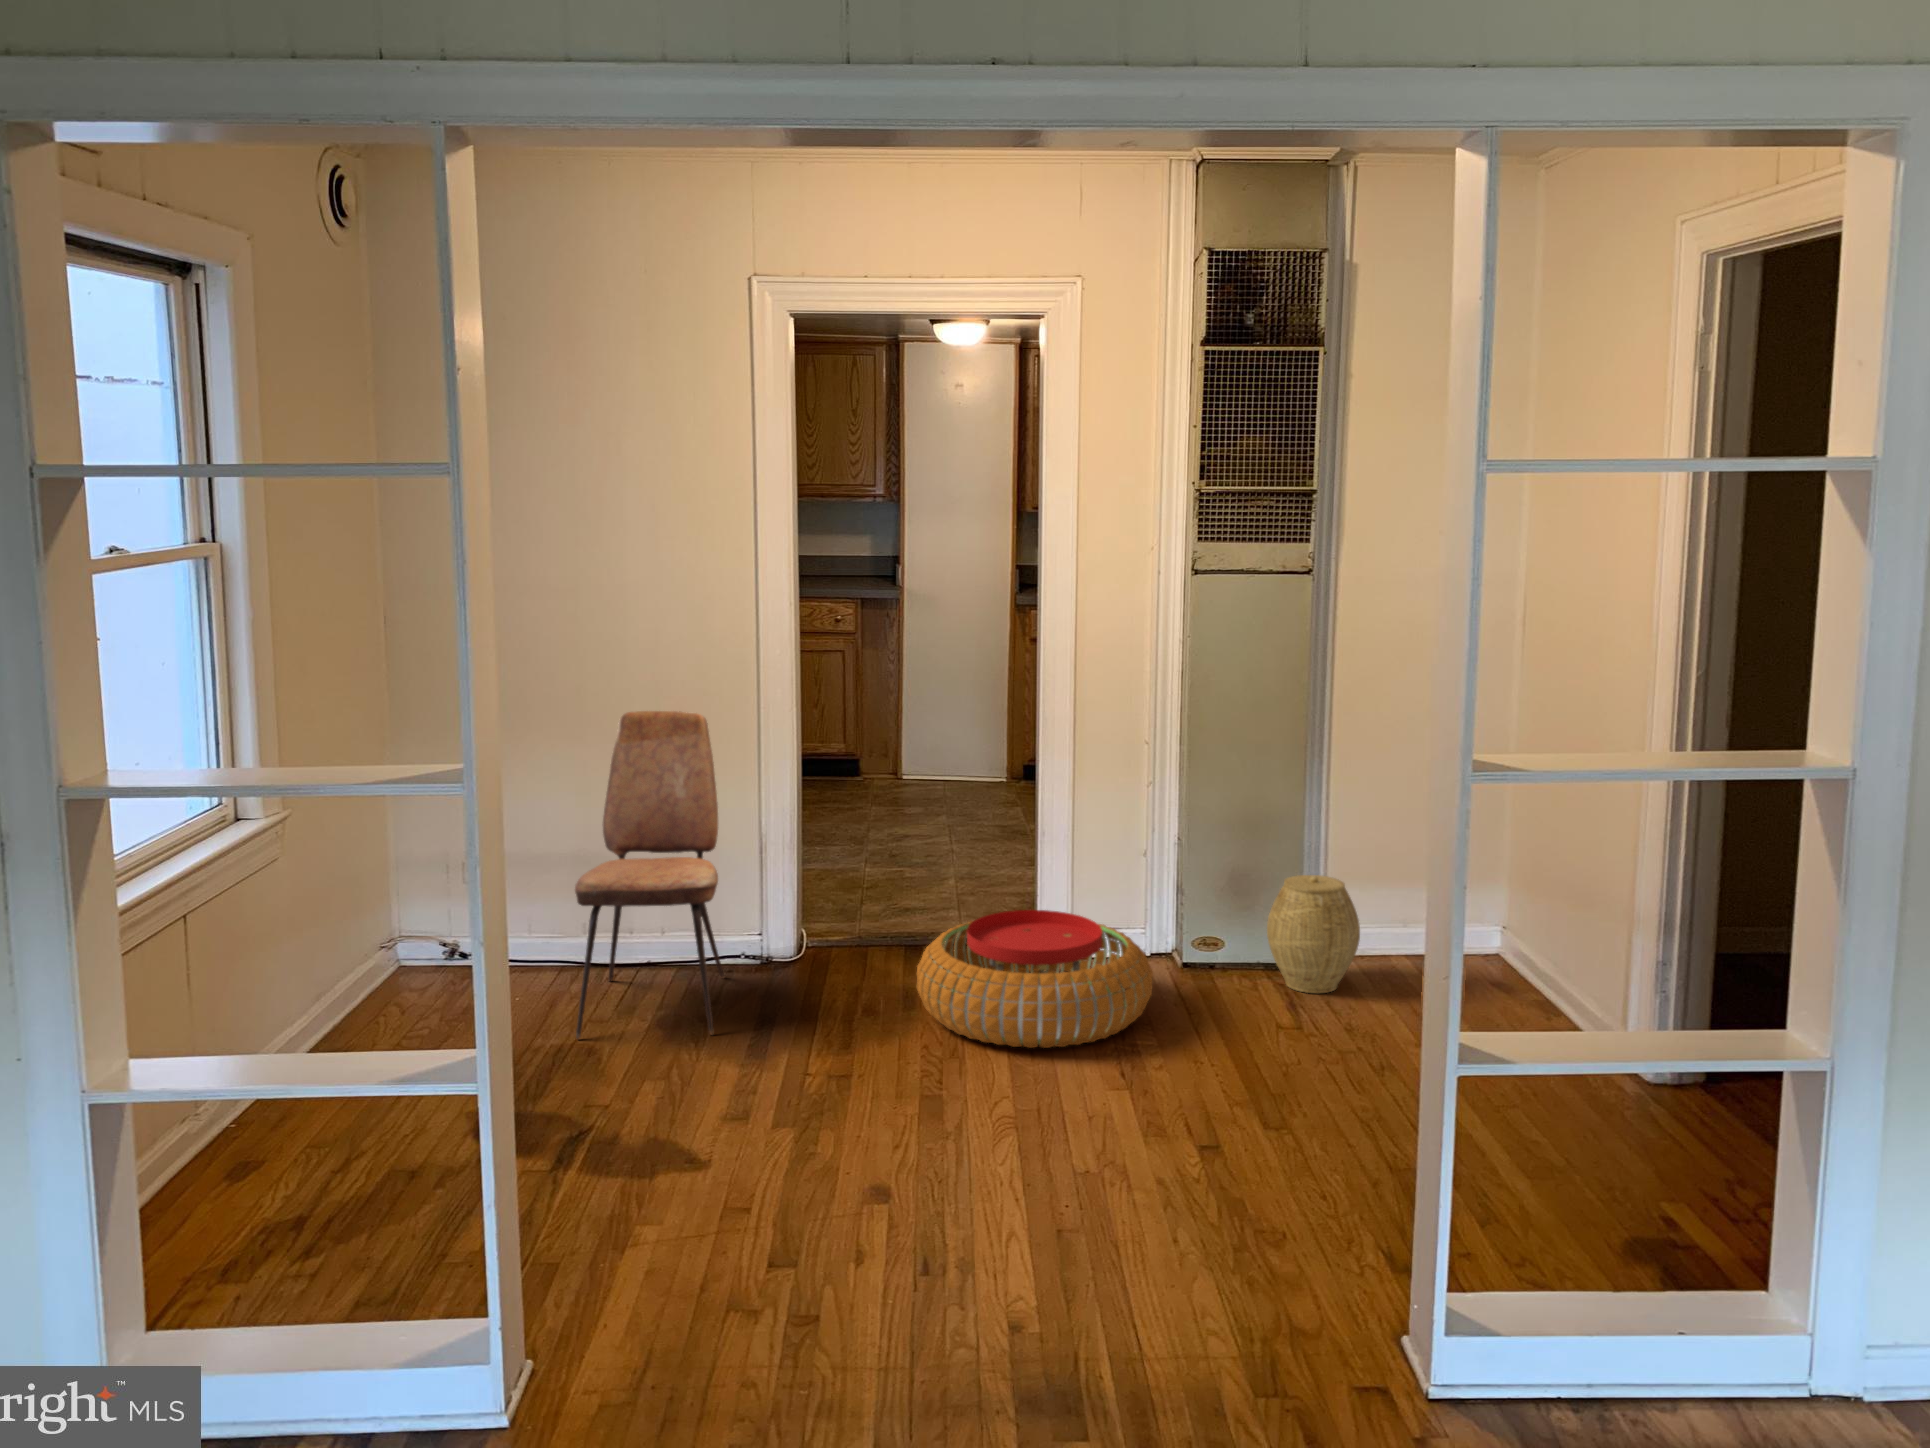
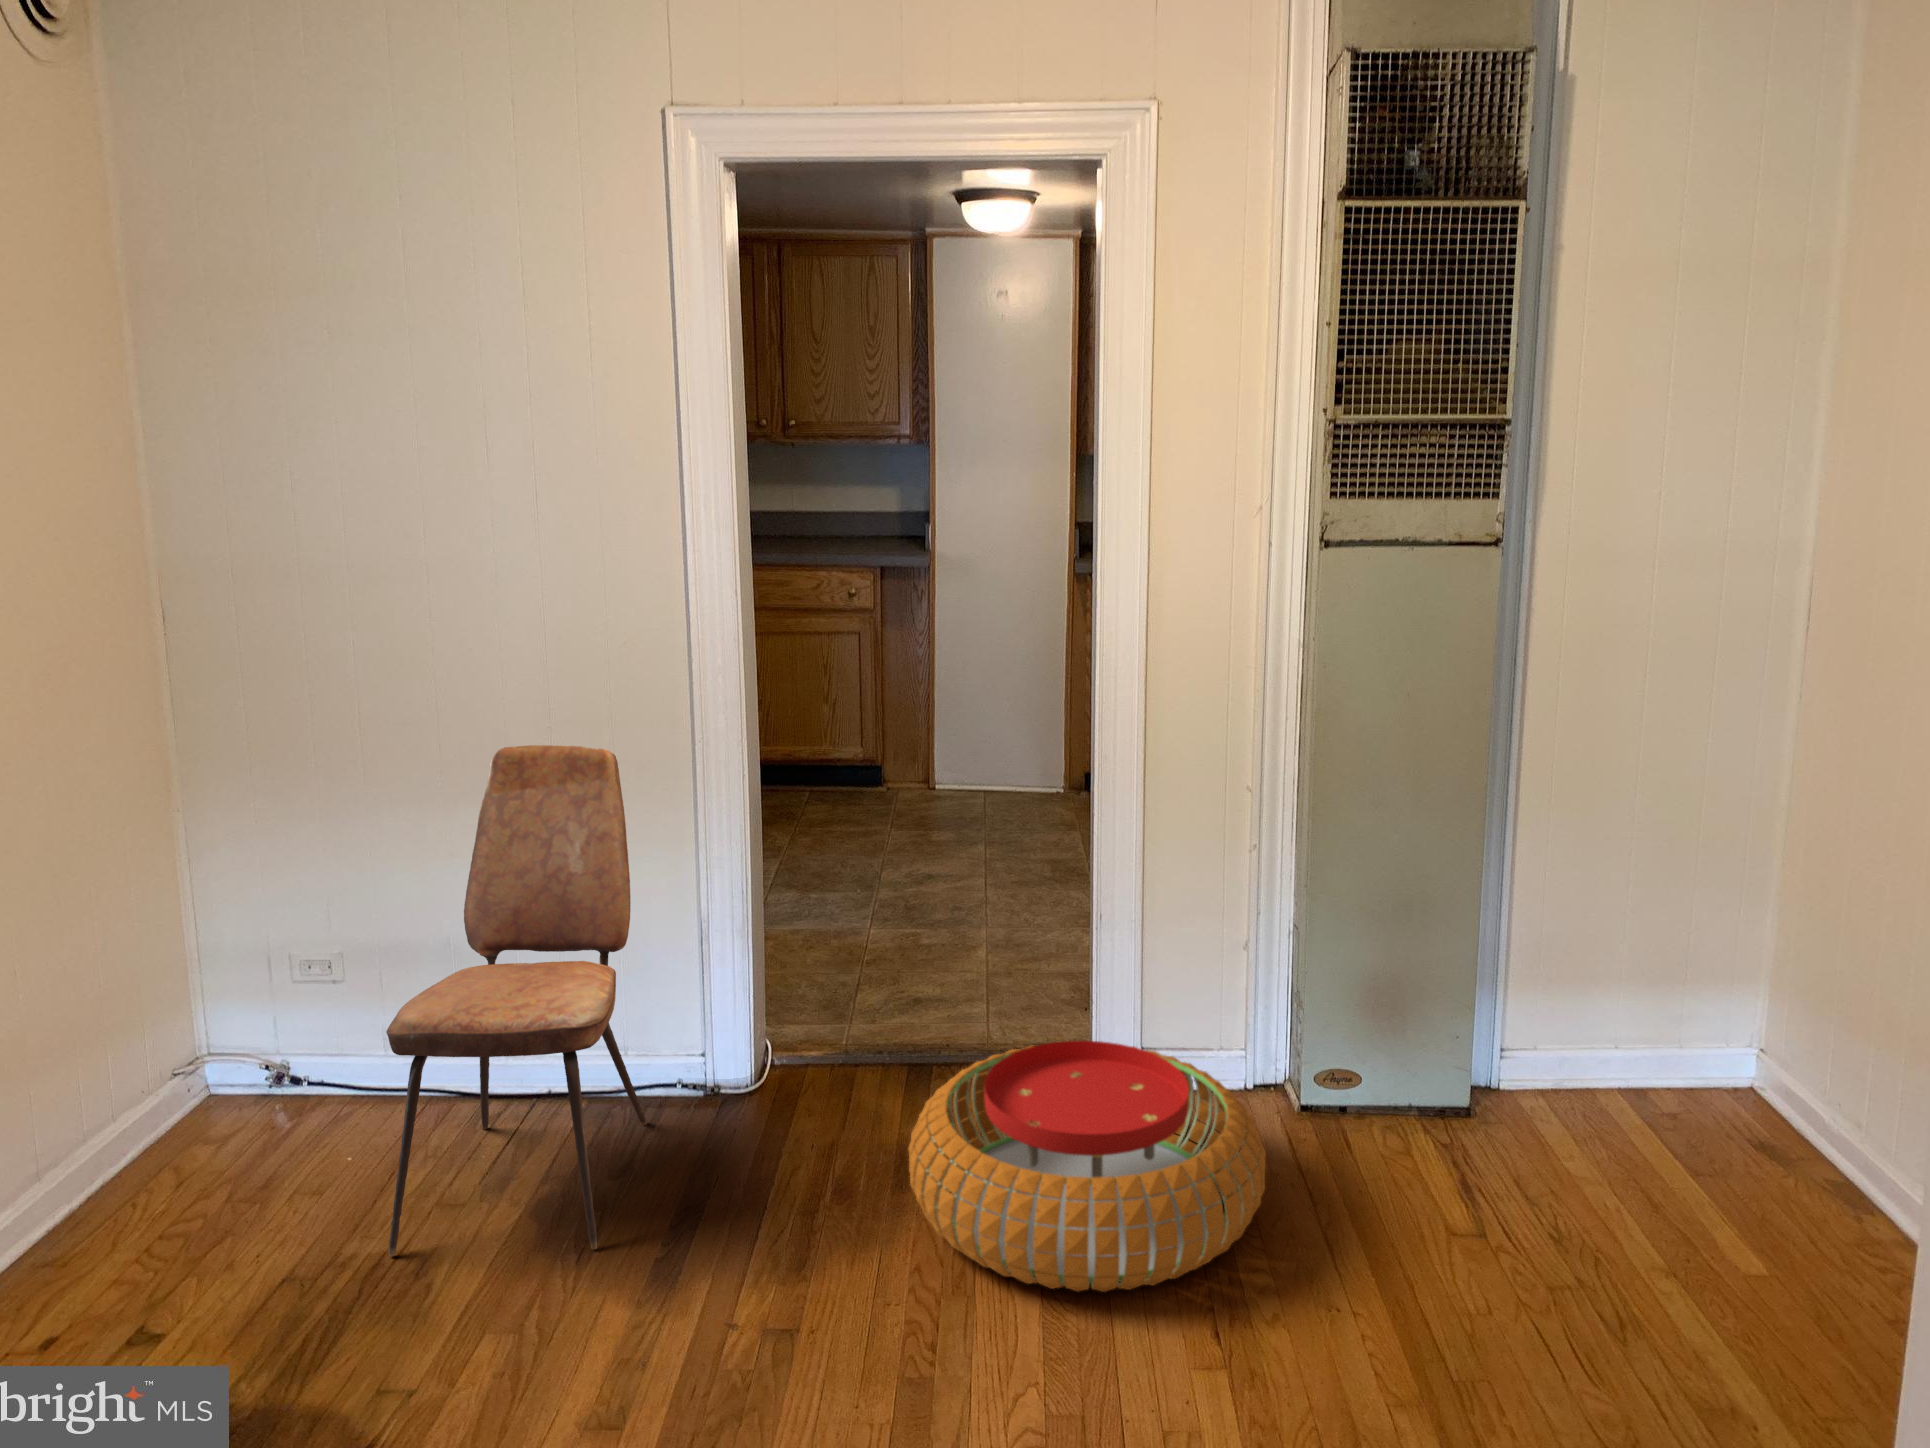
woven basket: present [1267,875,1360,993] -> none [1430,987,1573,1169]

